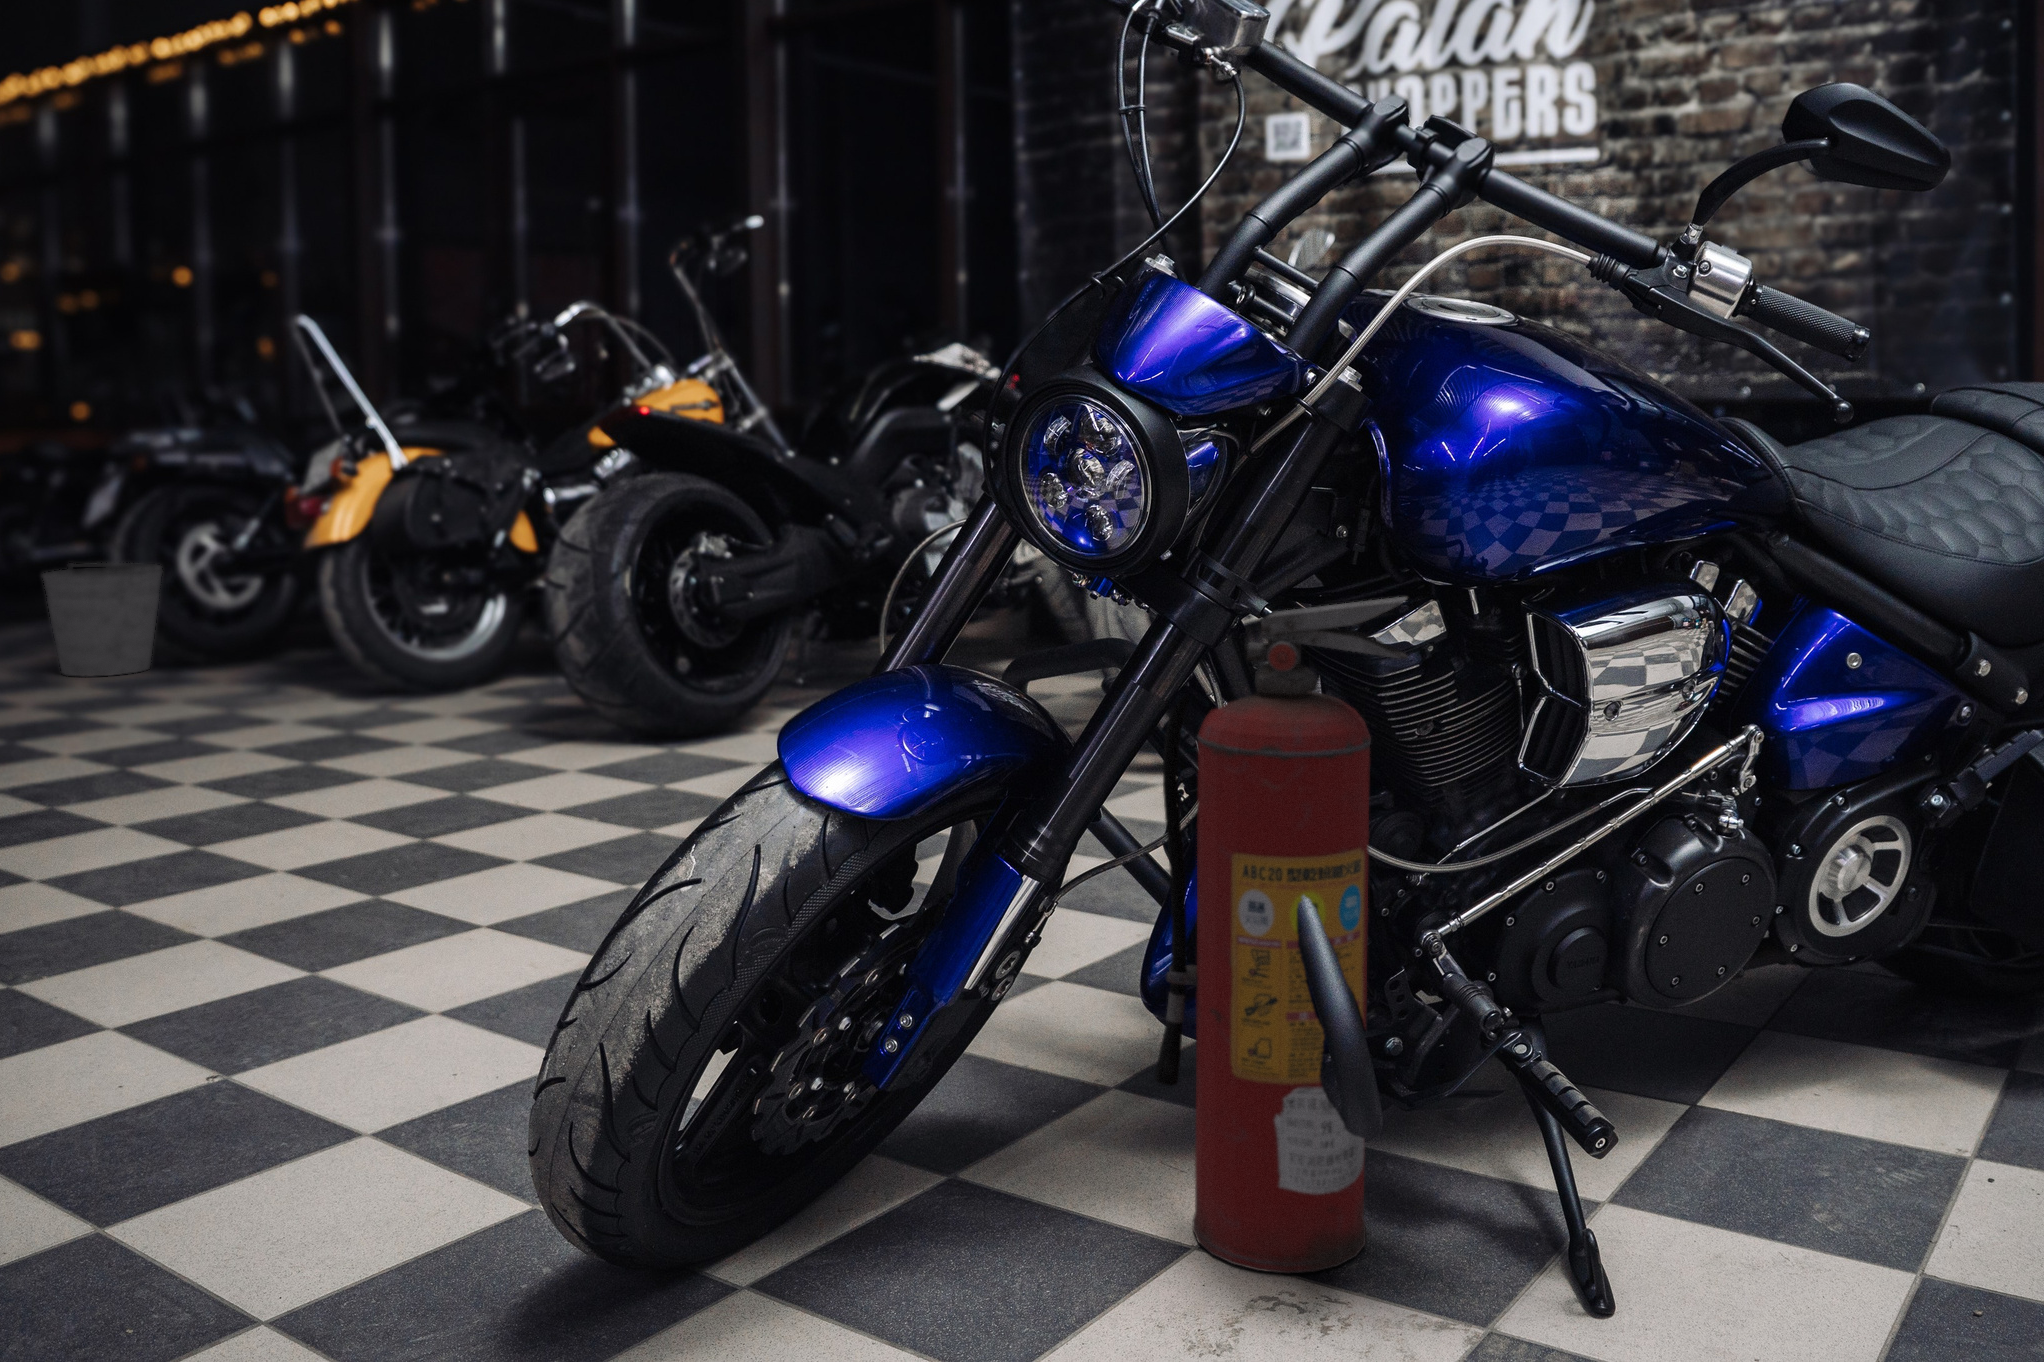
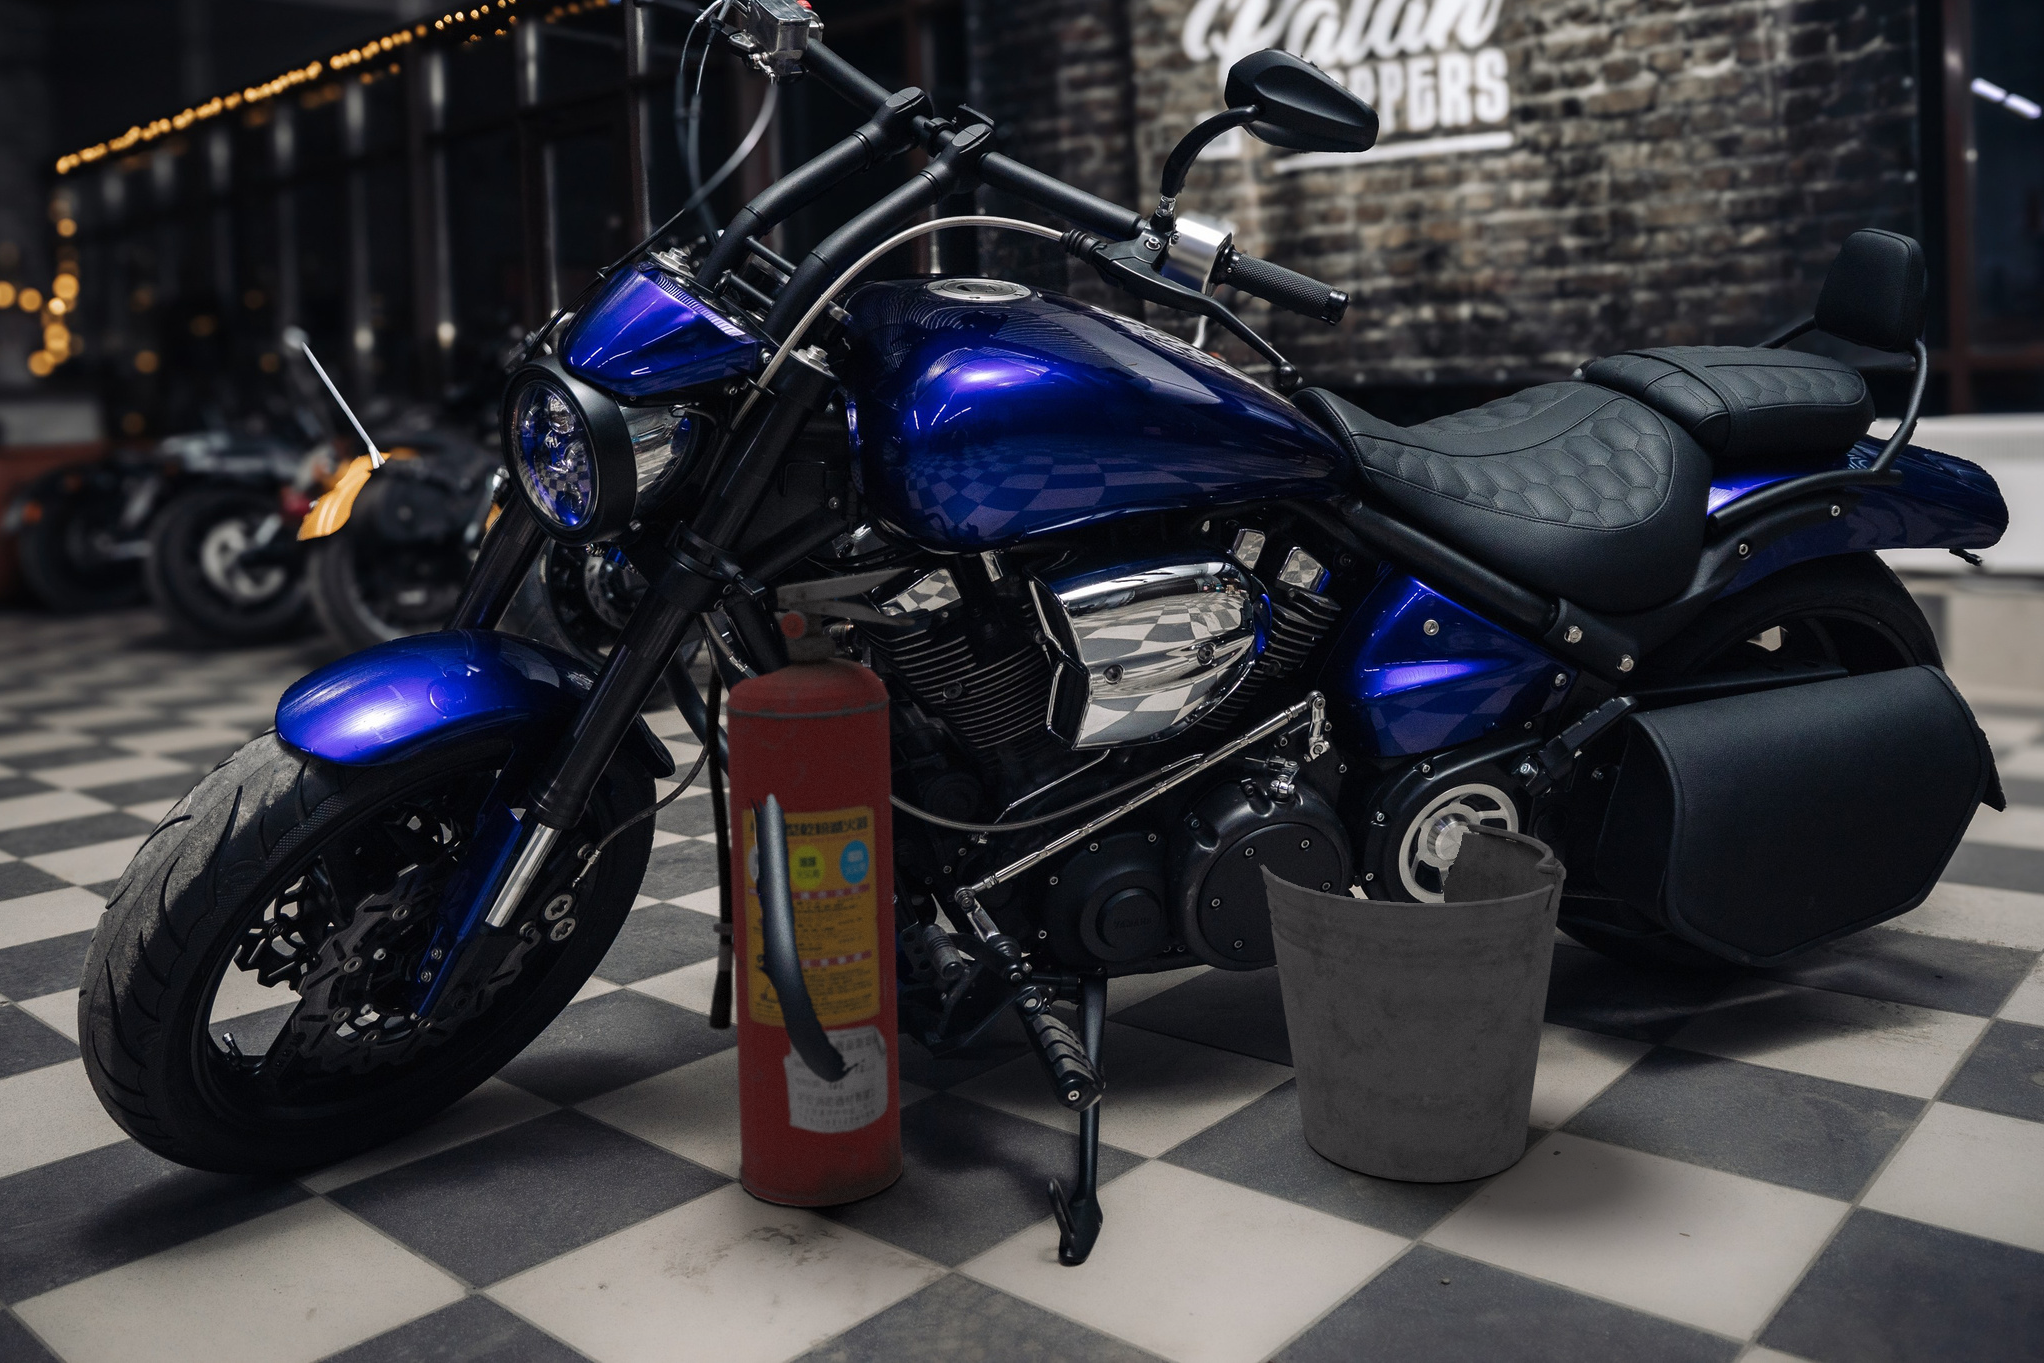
bucket: present [43,563,162,677] -> present [1260,822,1566,1182]

